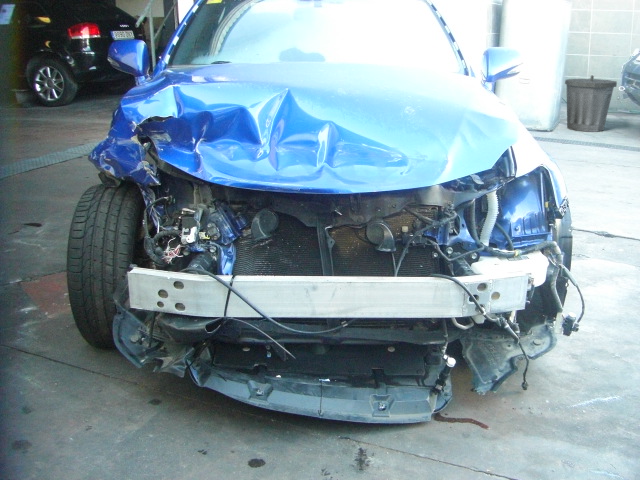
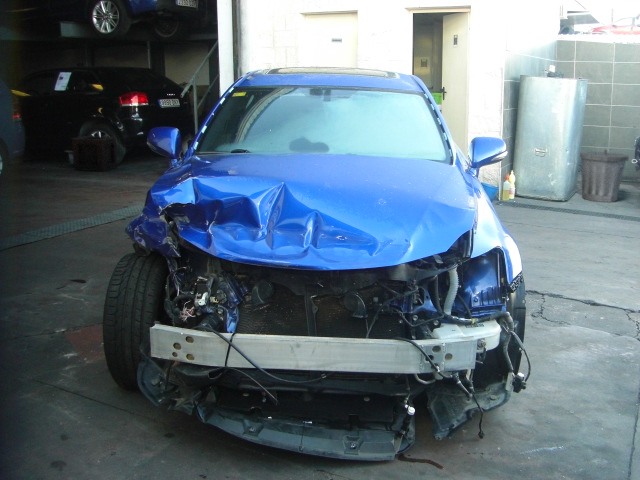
wooden crate: none [10,72,61,110] -> present [73,136,117,171]

